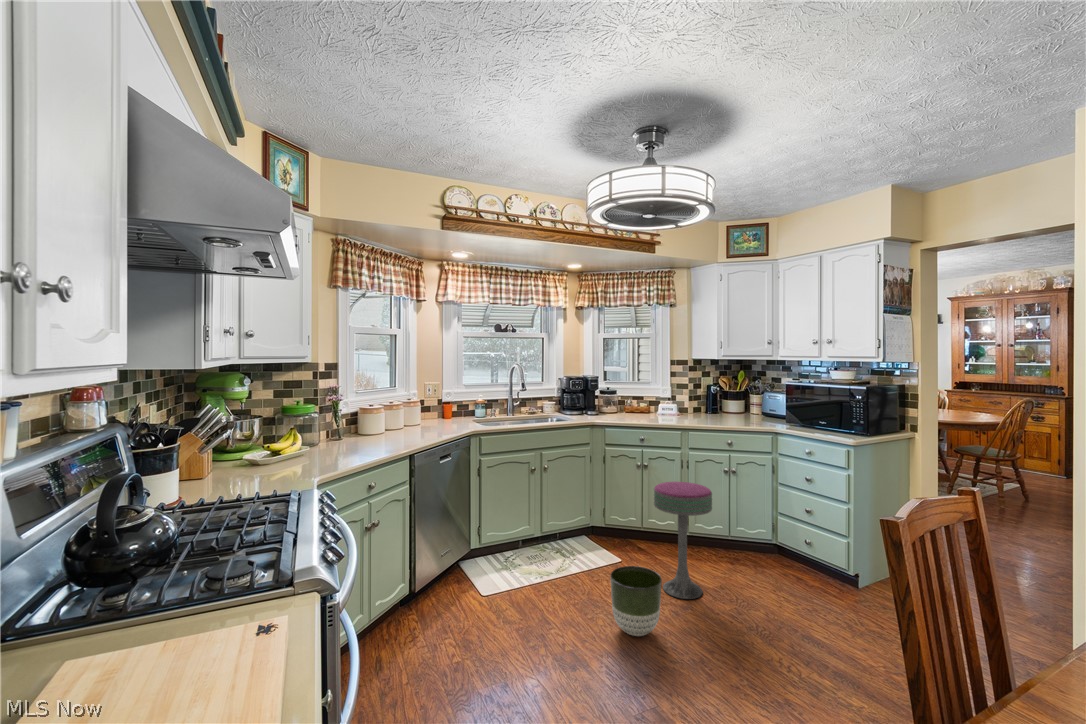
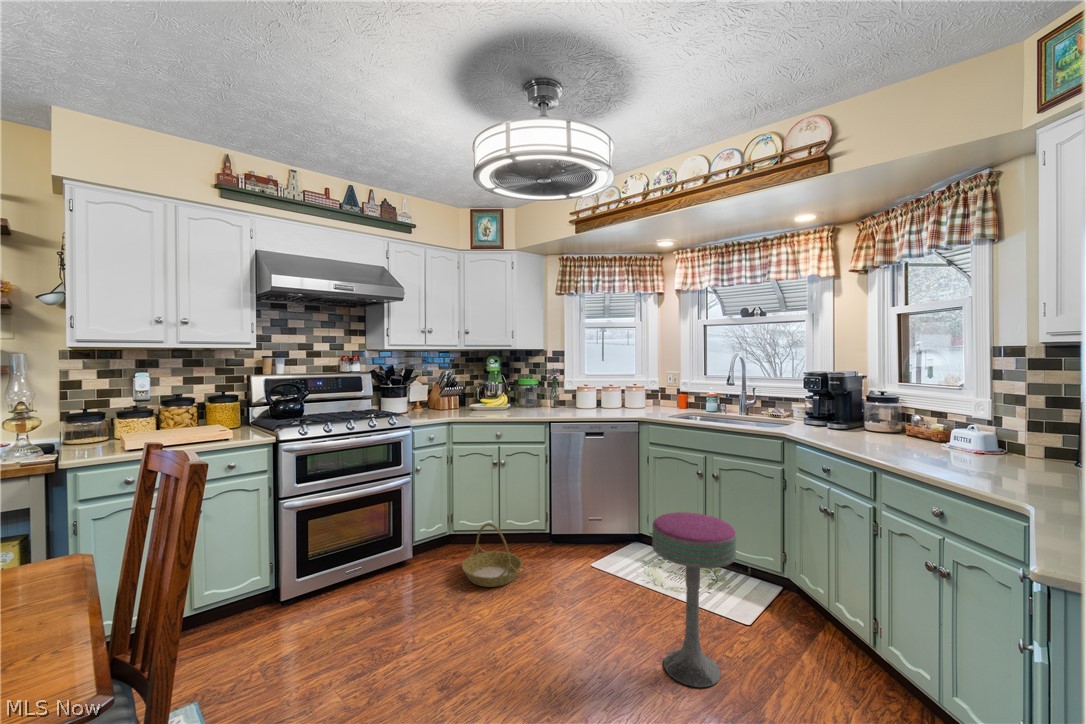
planter: present [611,566,662,636] -> none [541,564,596,640]
basket: none [458,595,539,684] -> present [462,523,522,587]

